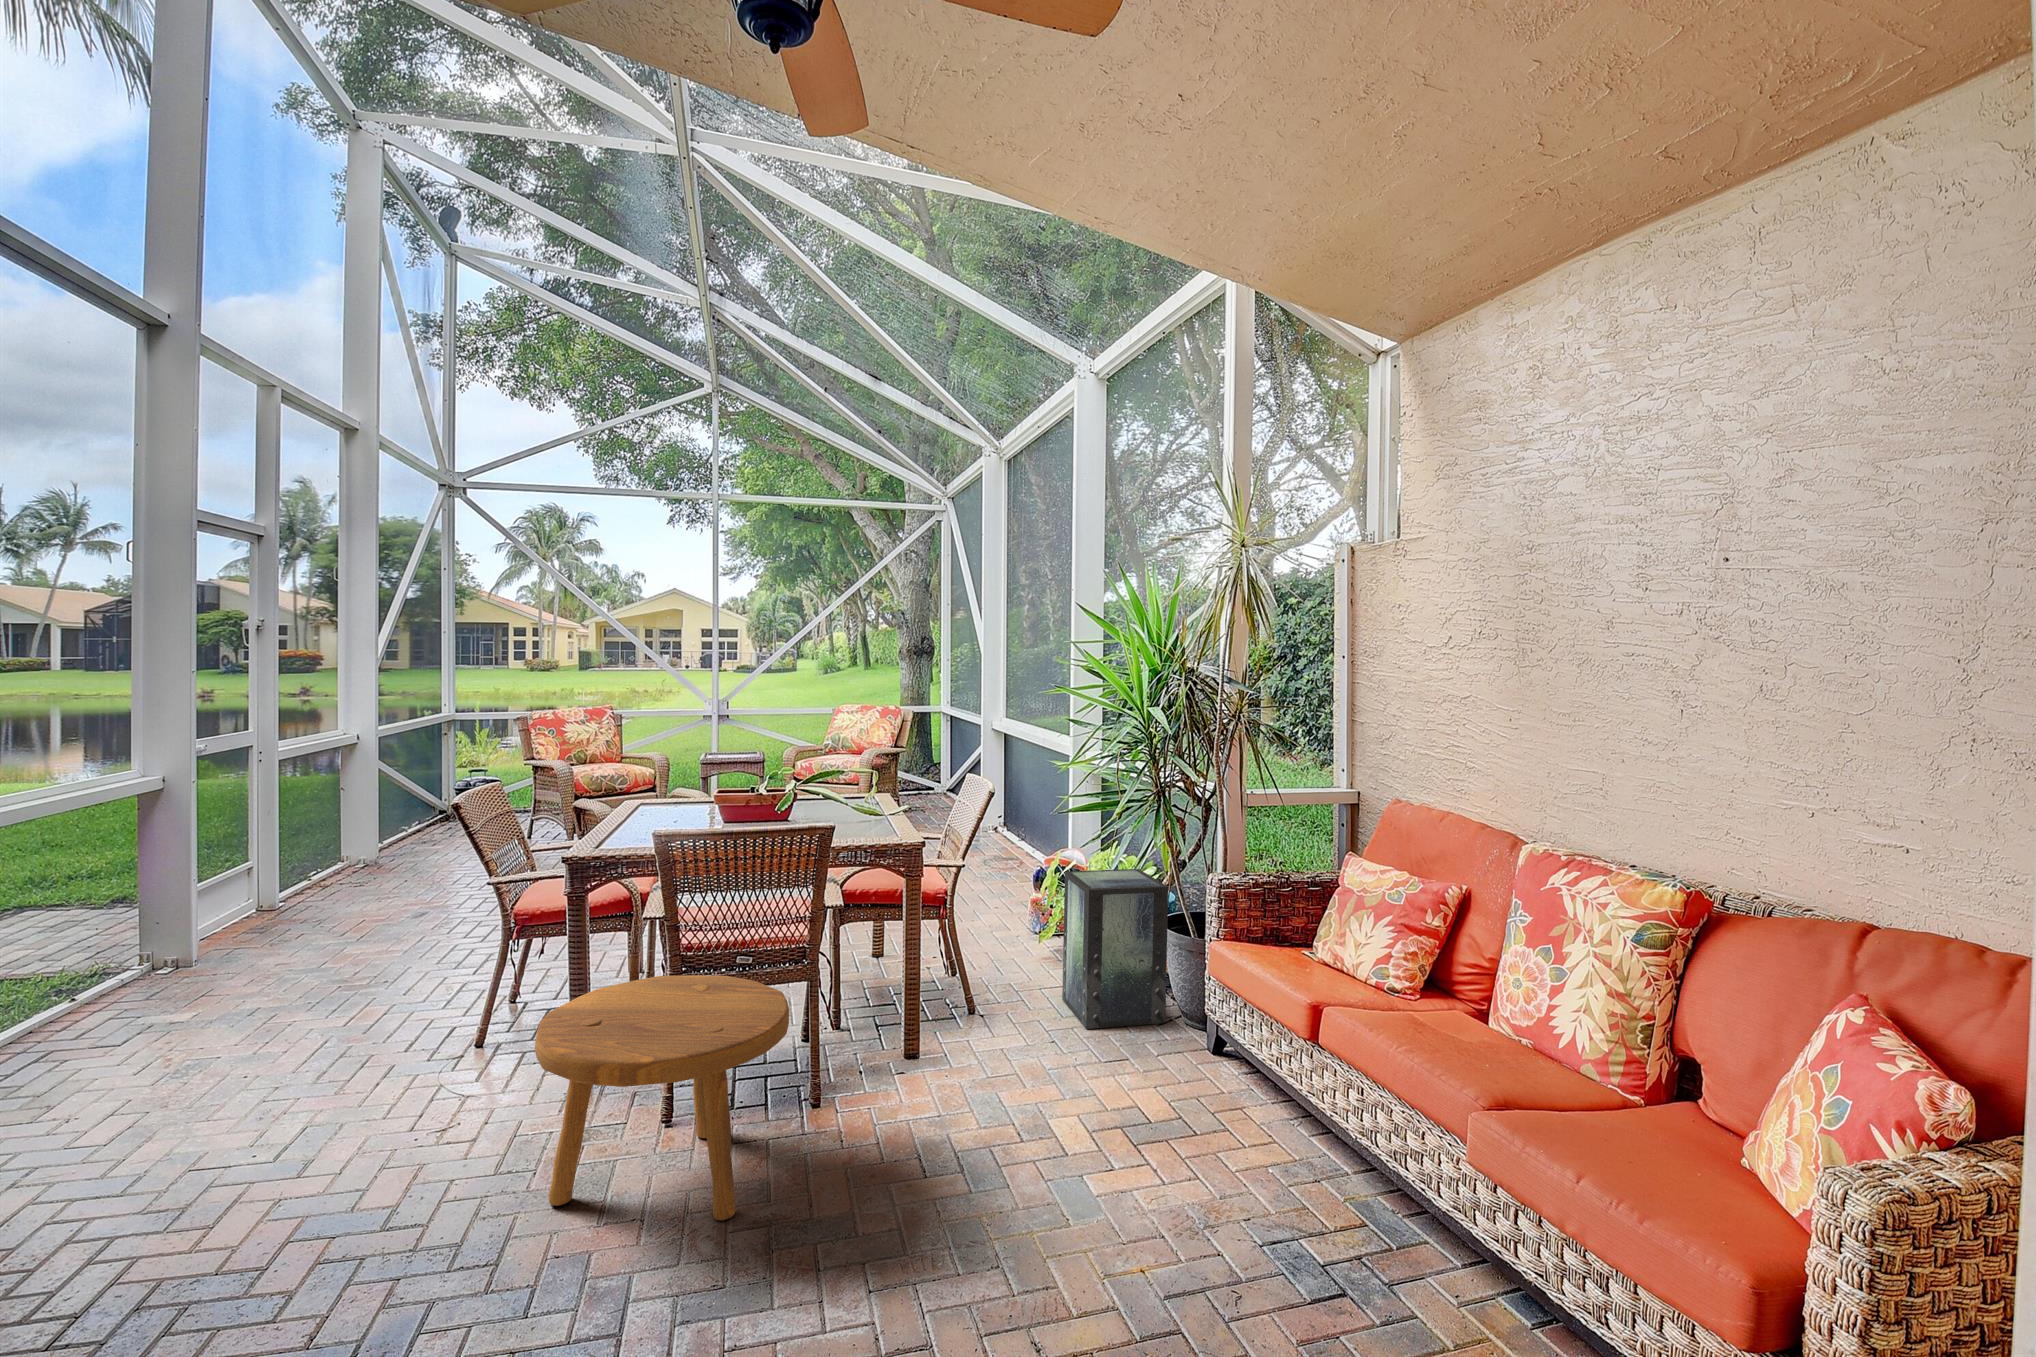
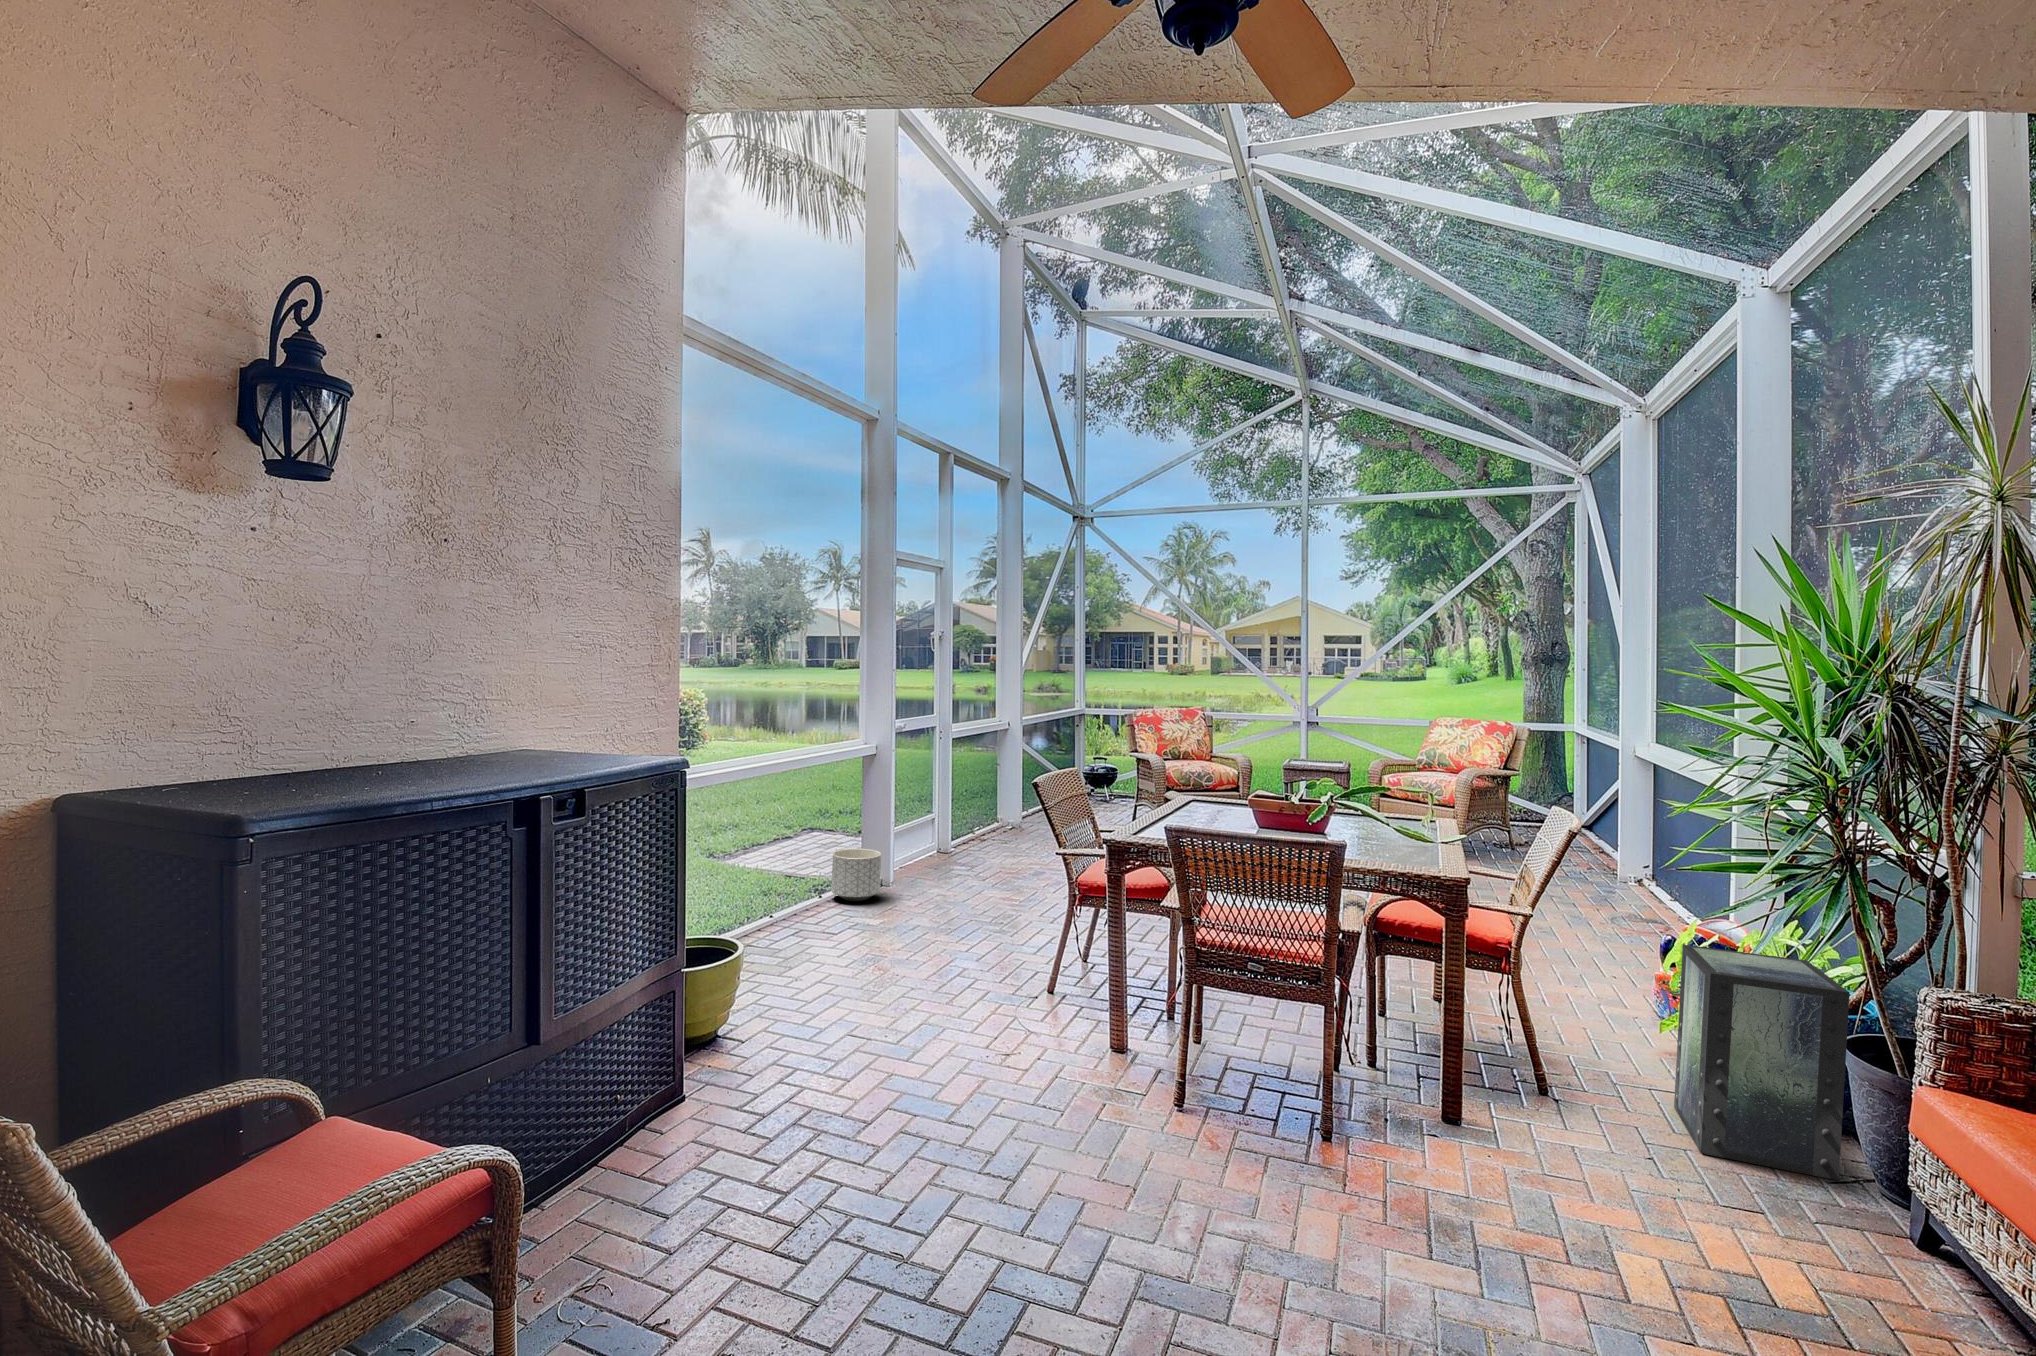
planter: none [102,917,190,991] -> present [832,849,881,901]
footstool: present [535,975,789,1220] -> none [1054,965,1286,1219]

